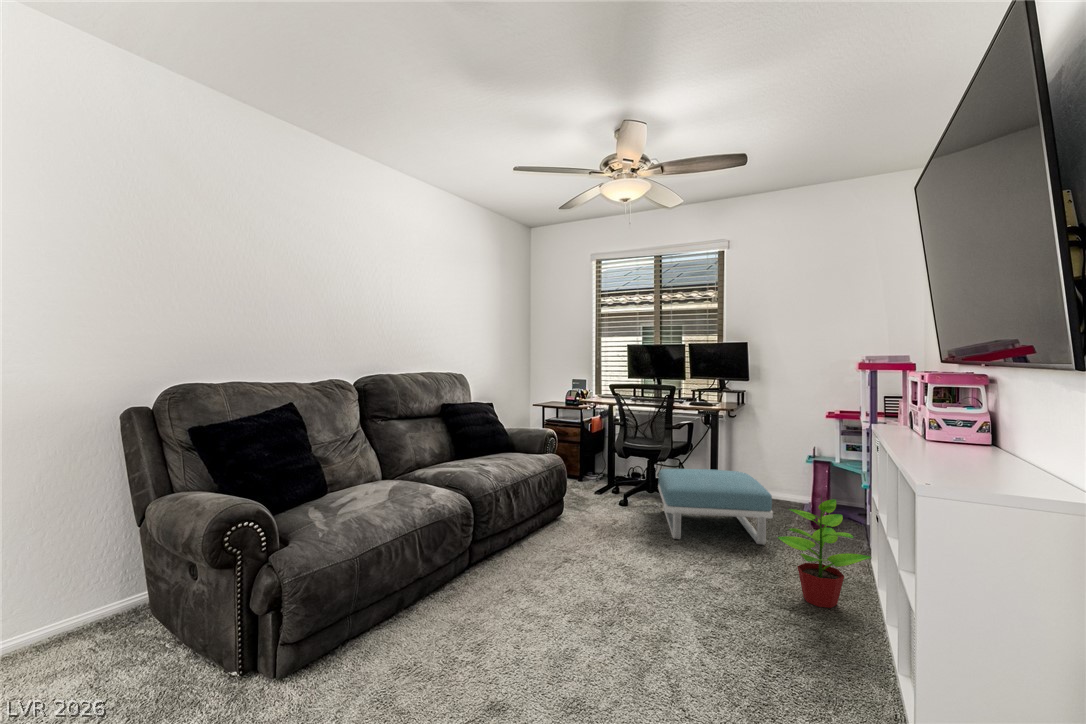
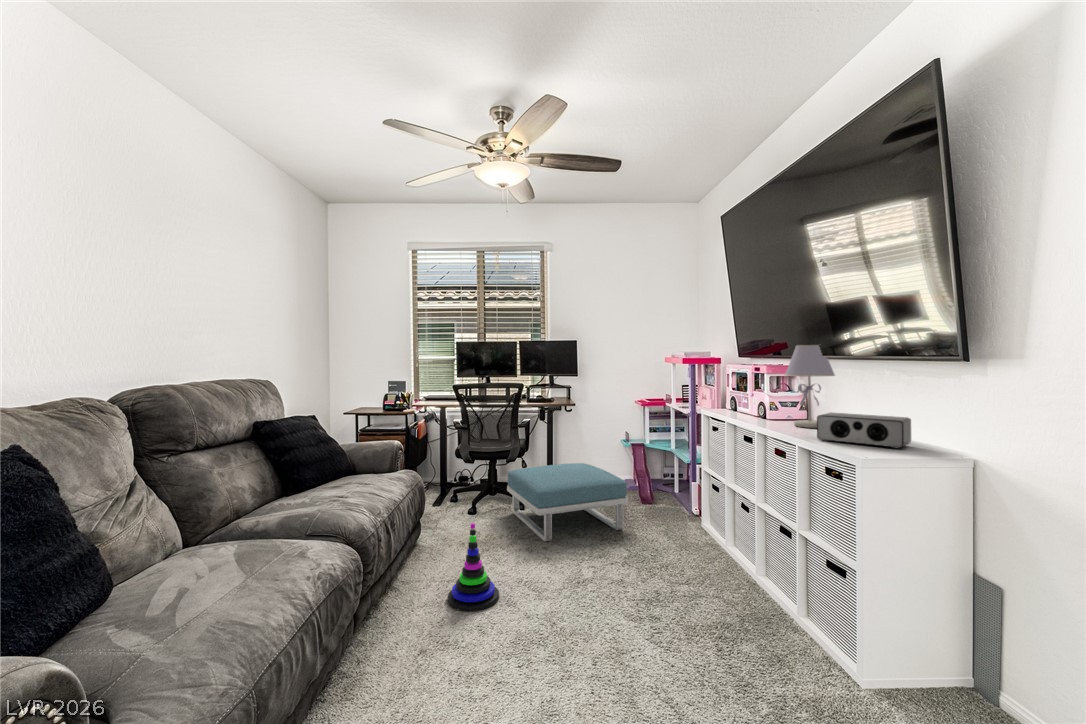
table lamp: none [928,350,1000,453] -> present [785,345,835,428]
speaker: none [917,432,1046,480] -> present [817,413,911,448]
potted plant: present [778,499,871,608] -> none [659,477,736,579]
stacking toy: none [554,501,598,576] -> present [448,523,499,611]

